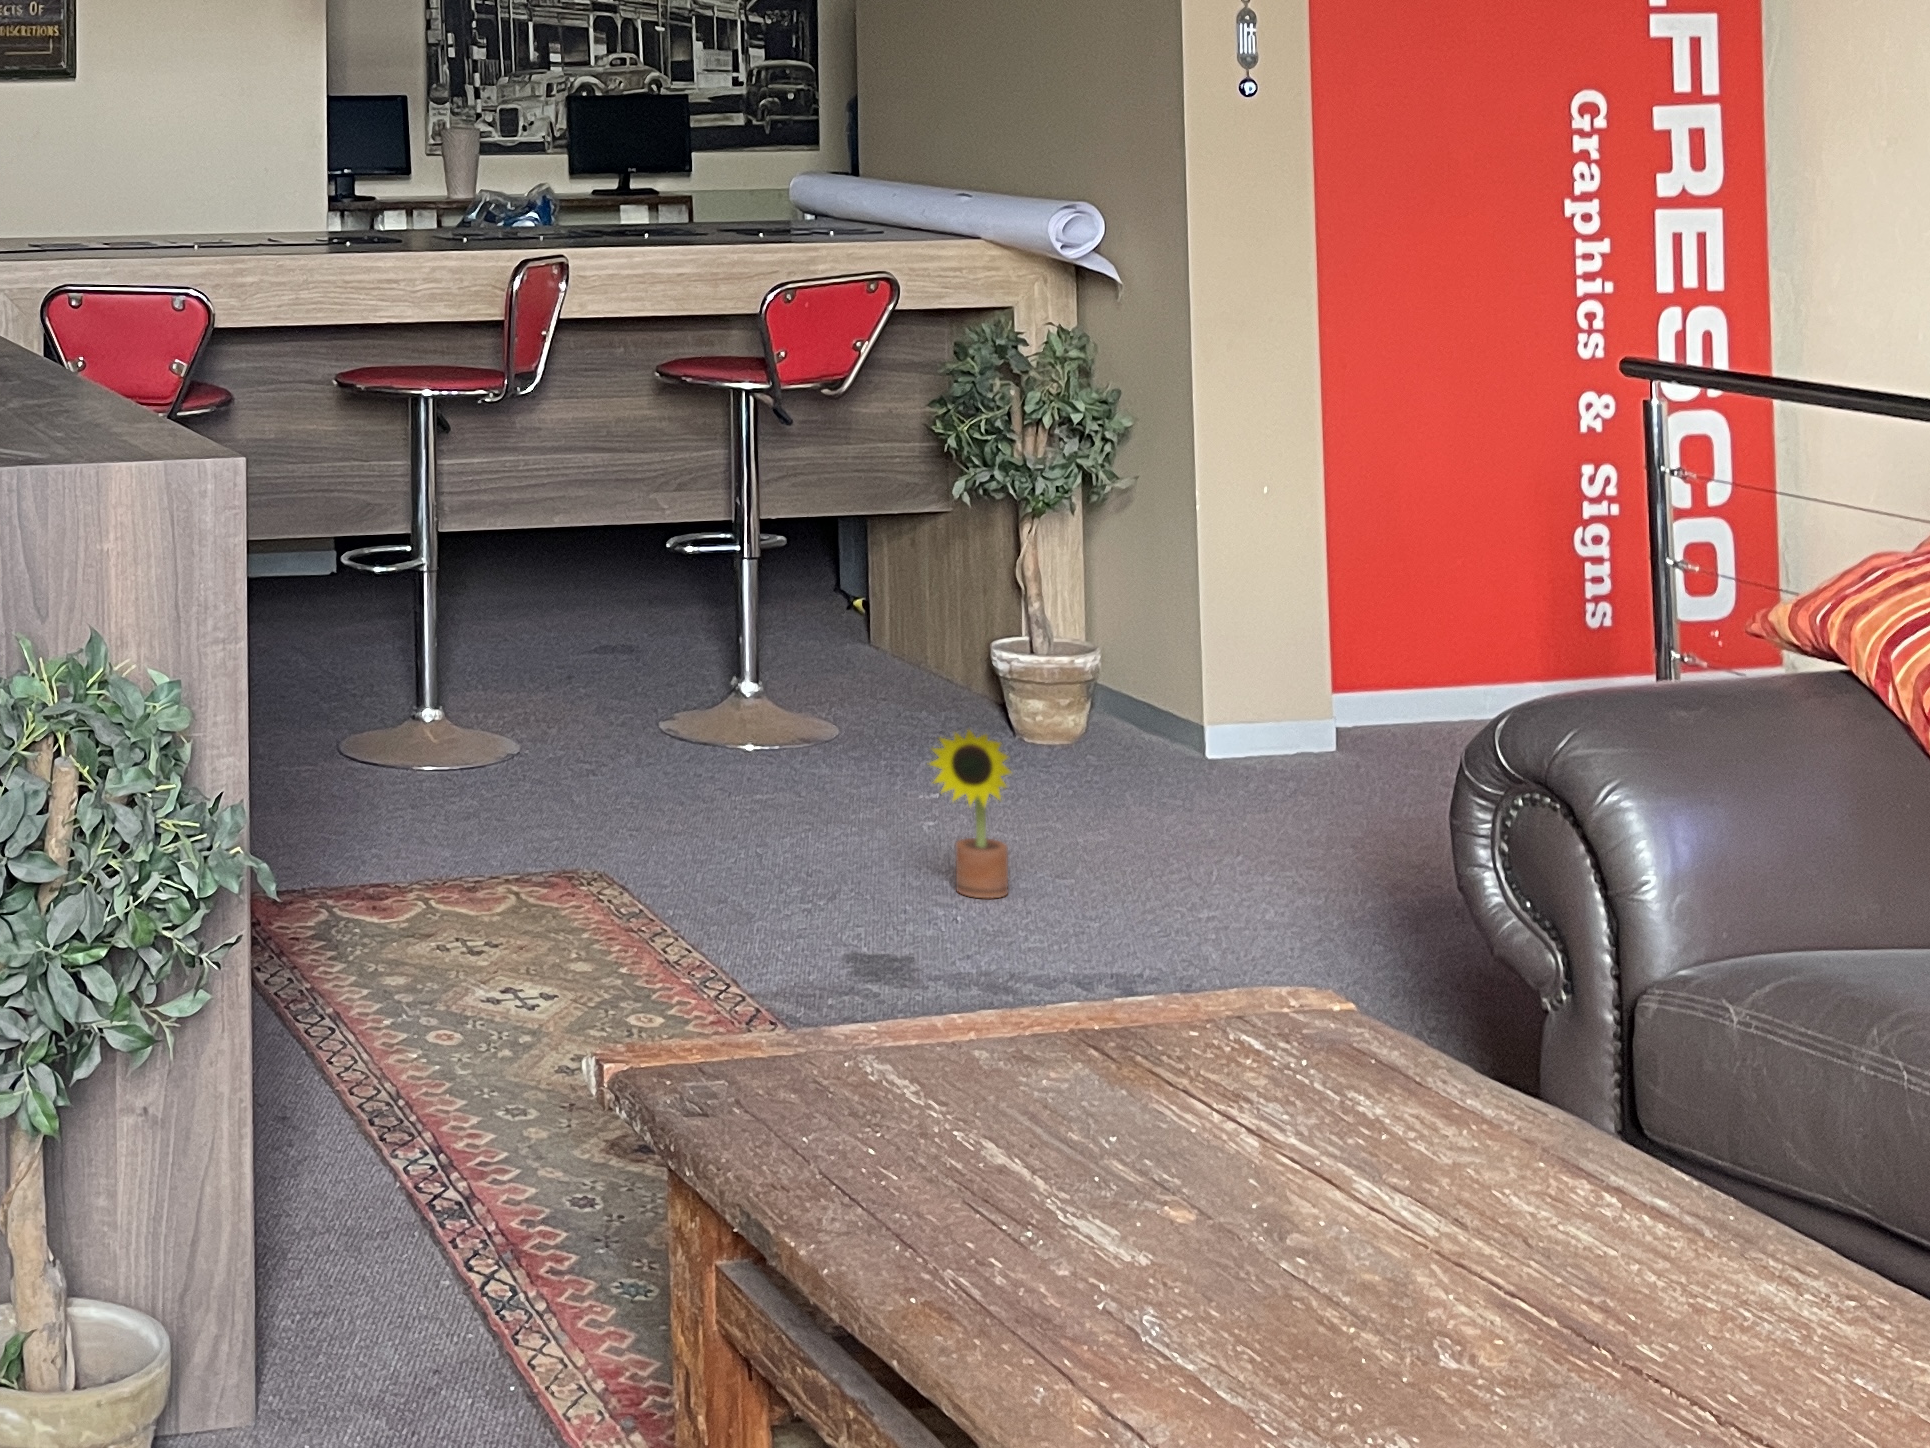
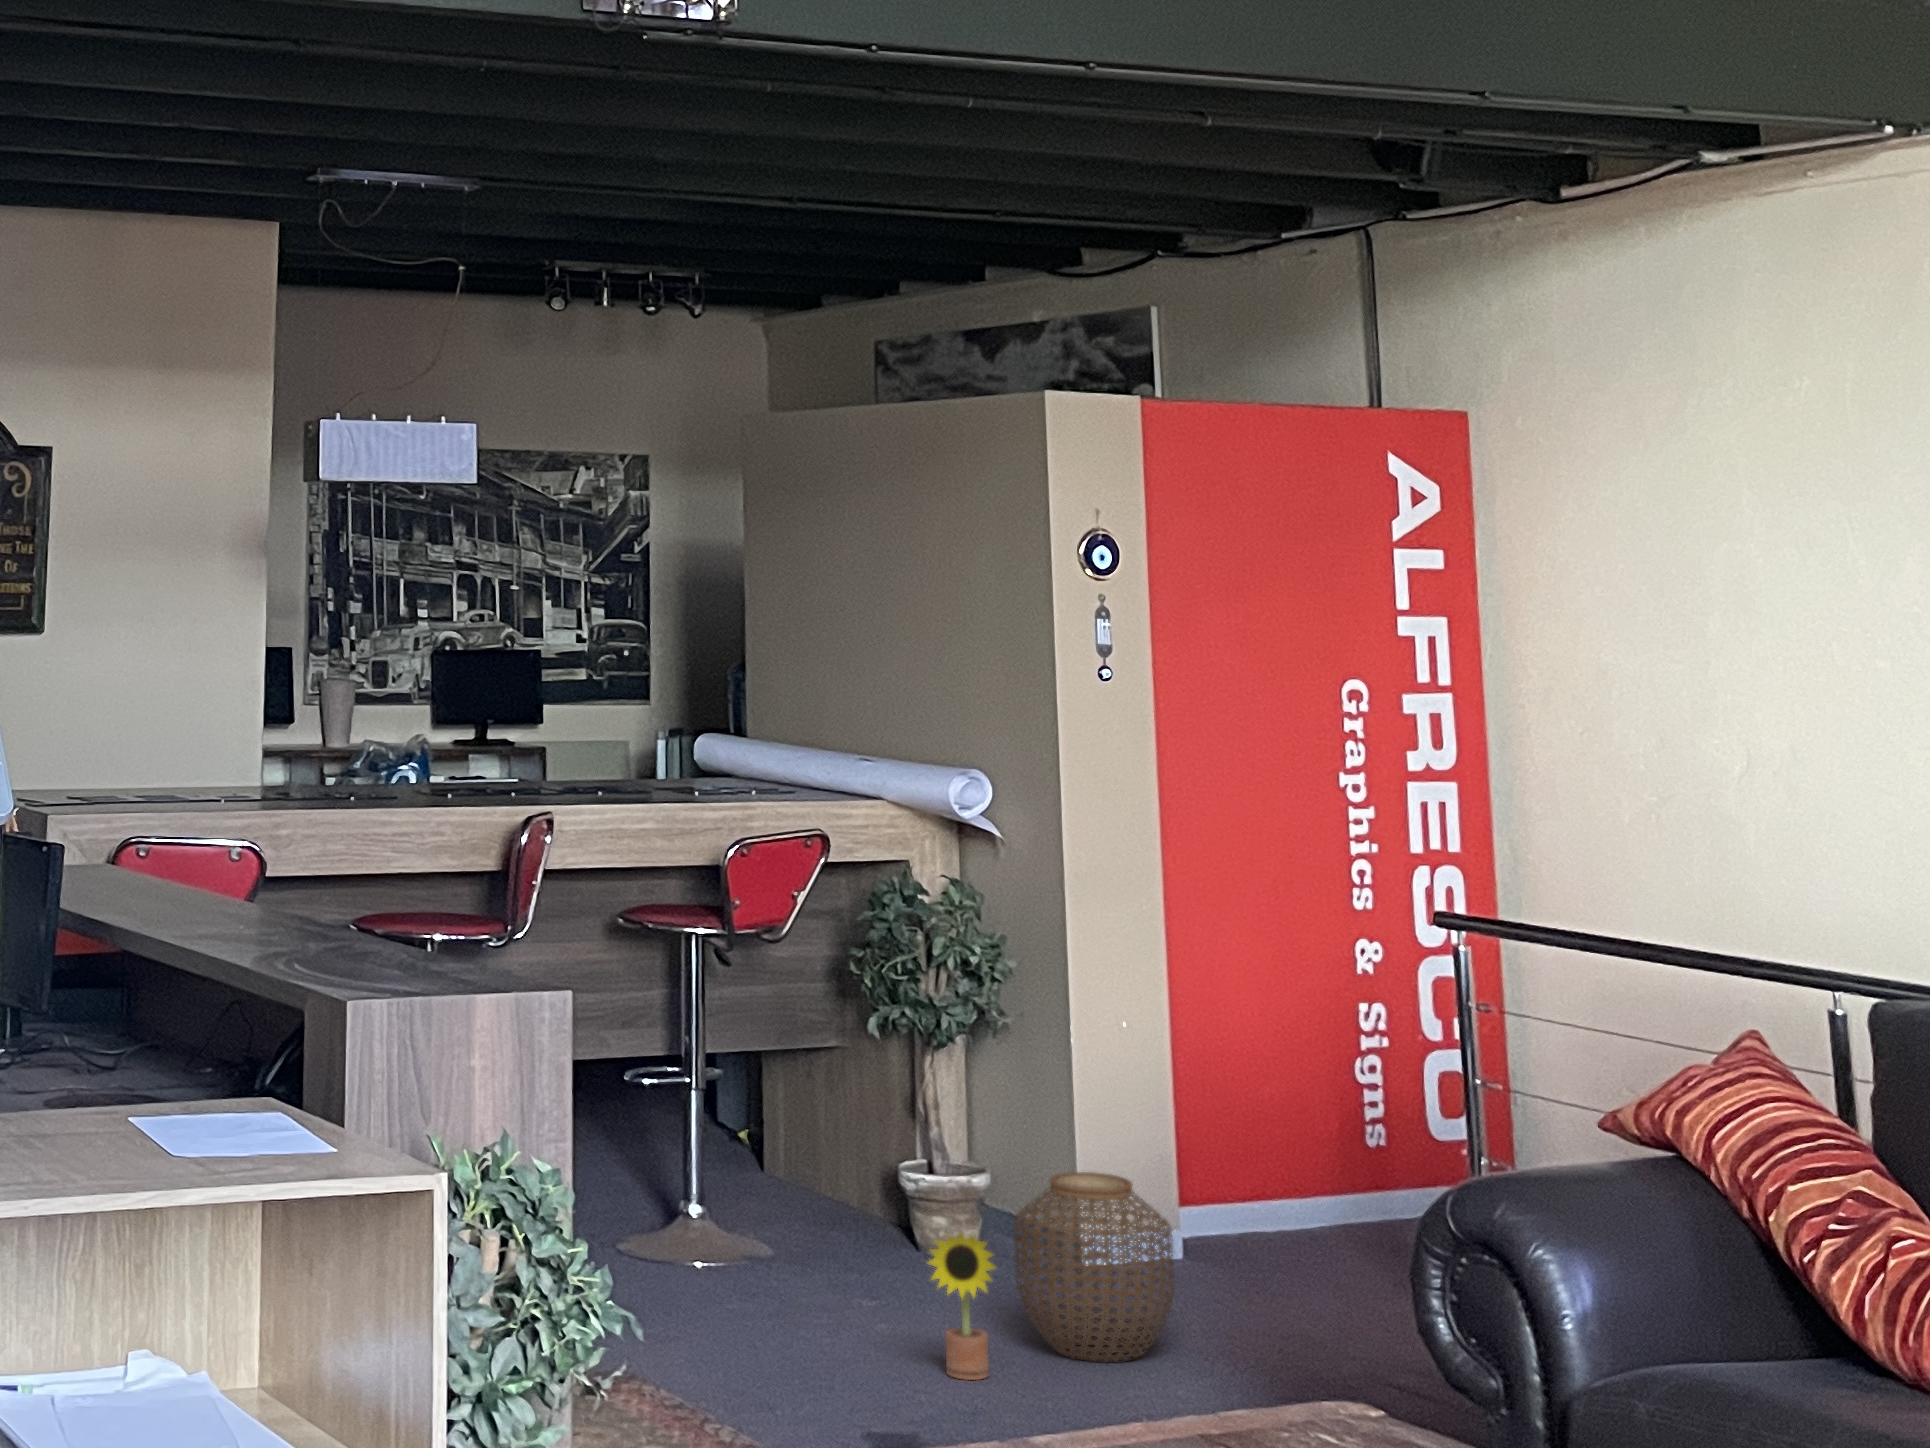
woven basket: none [1060,664,1257,884] -> present [1014,1172,1174,1362]

